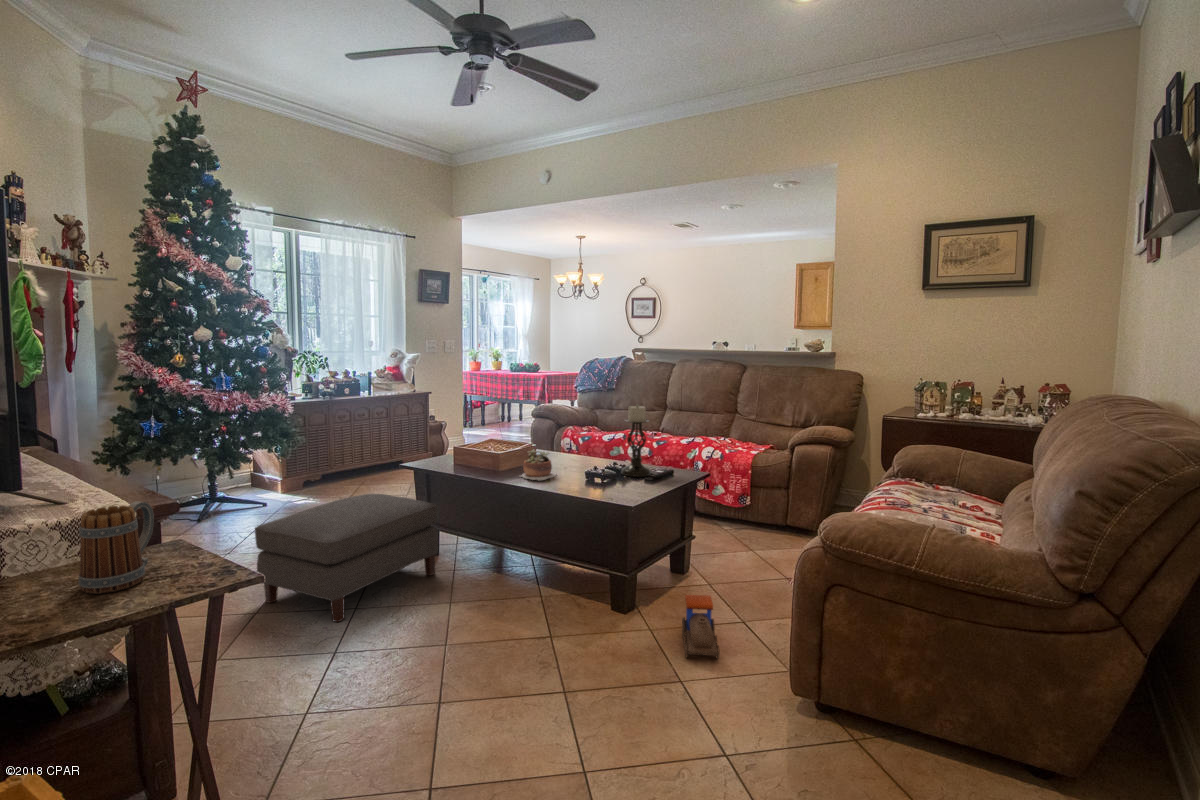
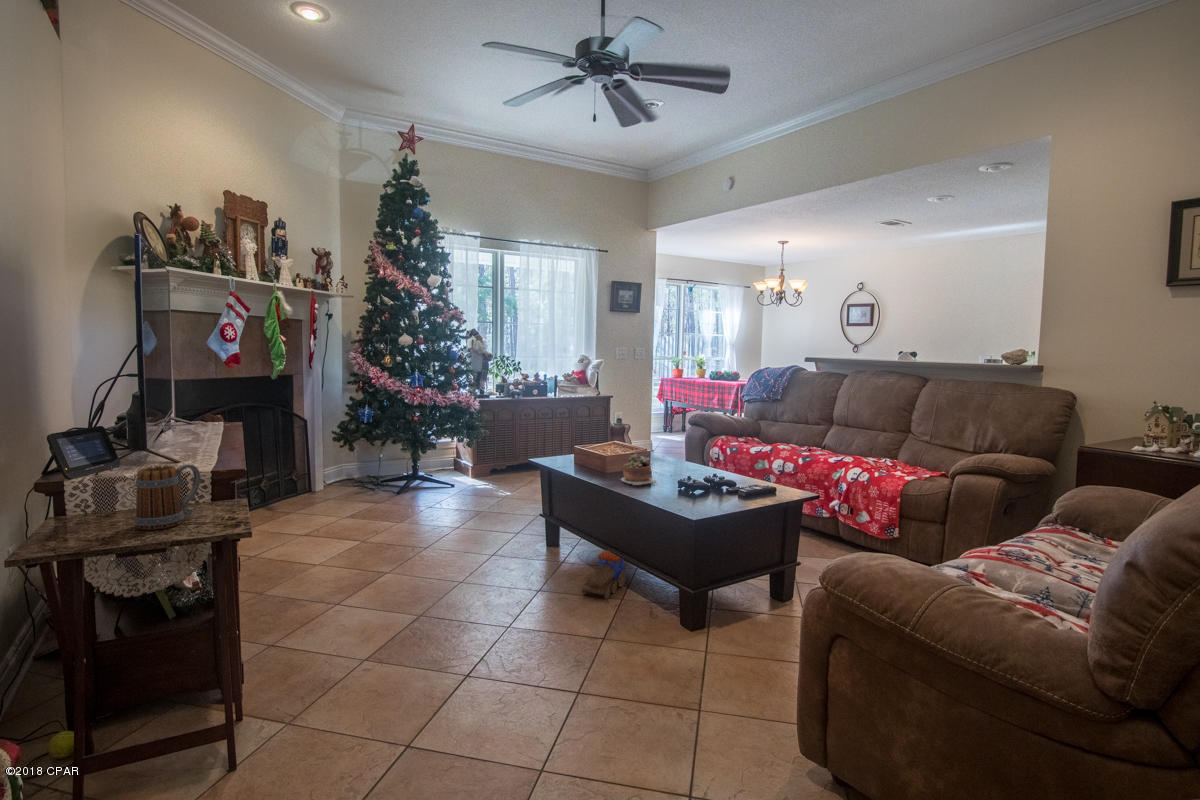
candle holder: present [621,404,651,477] -> none [721,415,753,492]
ottoman: present [255,494,438,622] -> none [393,482,548,591]
toy train: present [682,595,720,659] -> present [582,550,626,599]

